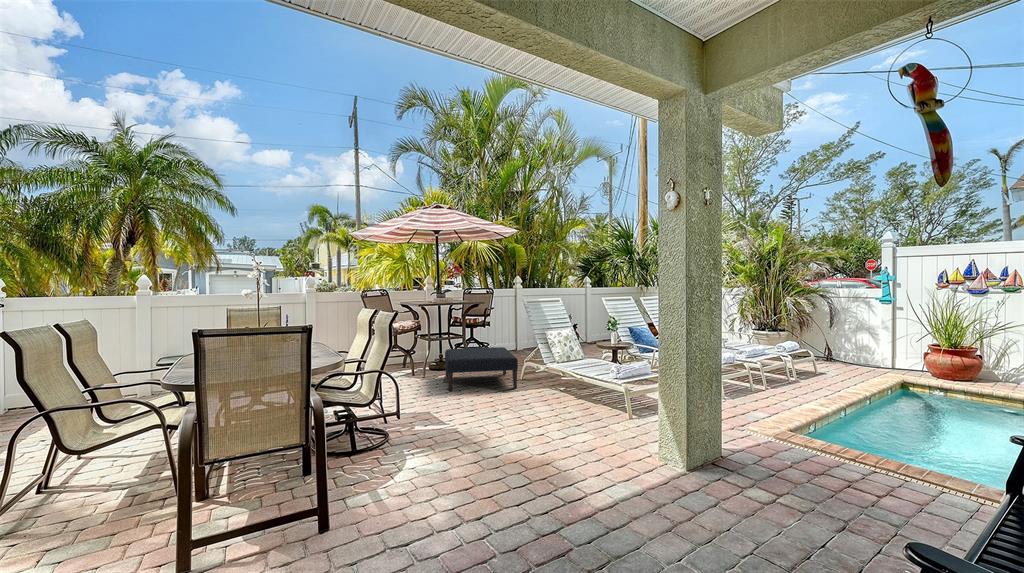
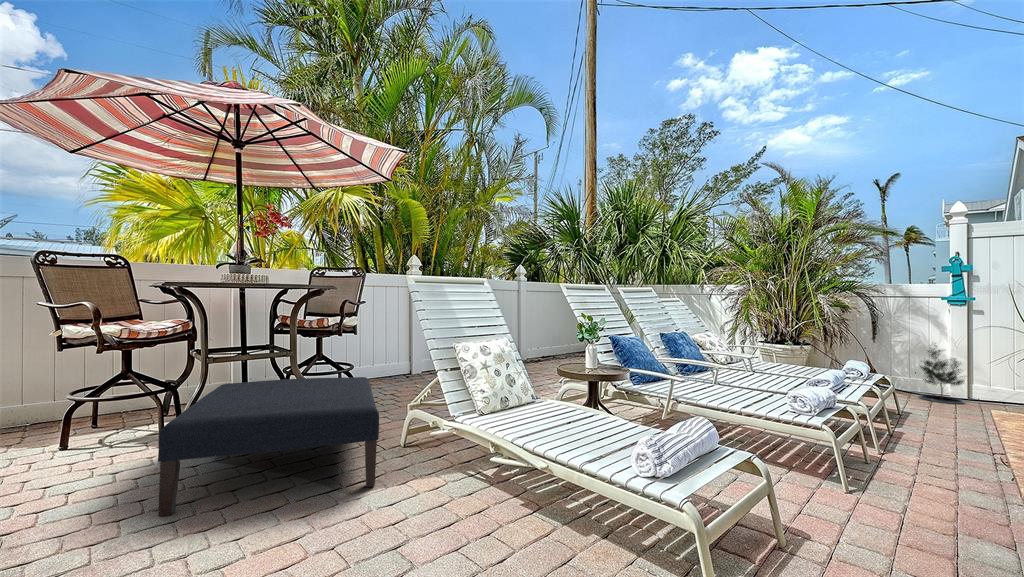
potted tree: none [855,329,887,370] -> present [919,346,964,404]

